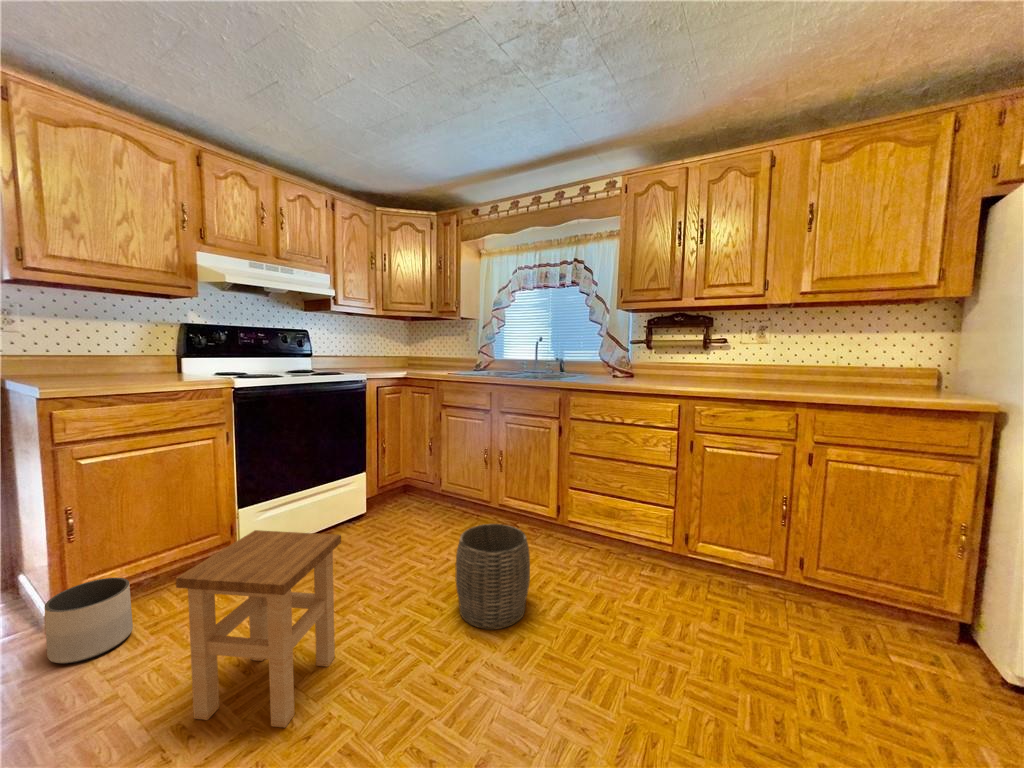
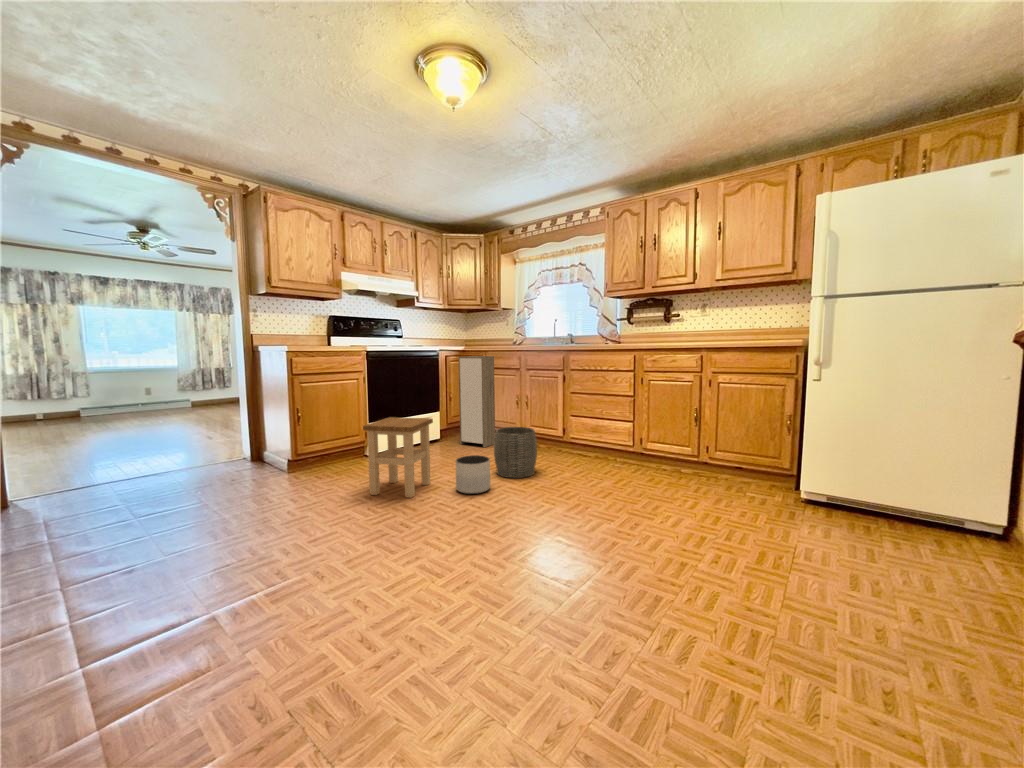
storage cabinet: none [396,390,451,533] -> present [459,356,495,448]
planter: present [45,578,133,664] -> present [456,455,490,494]

